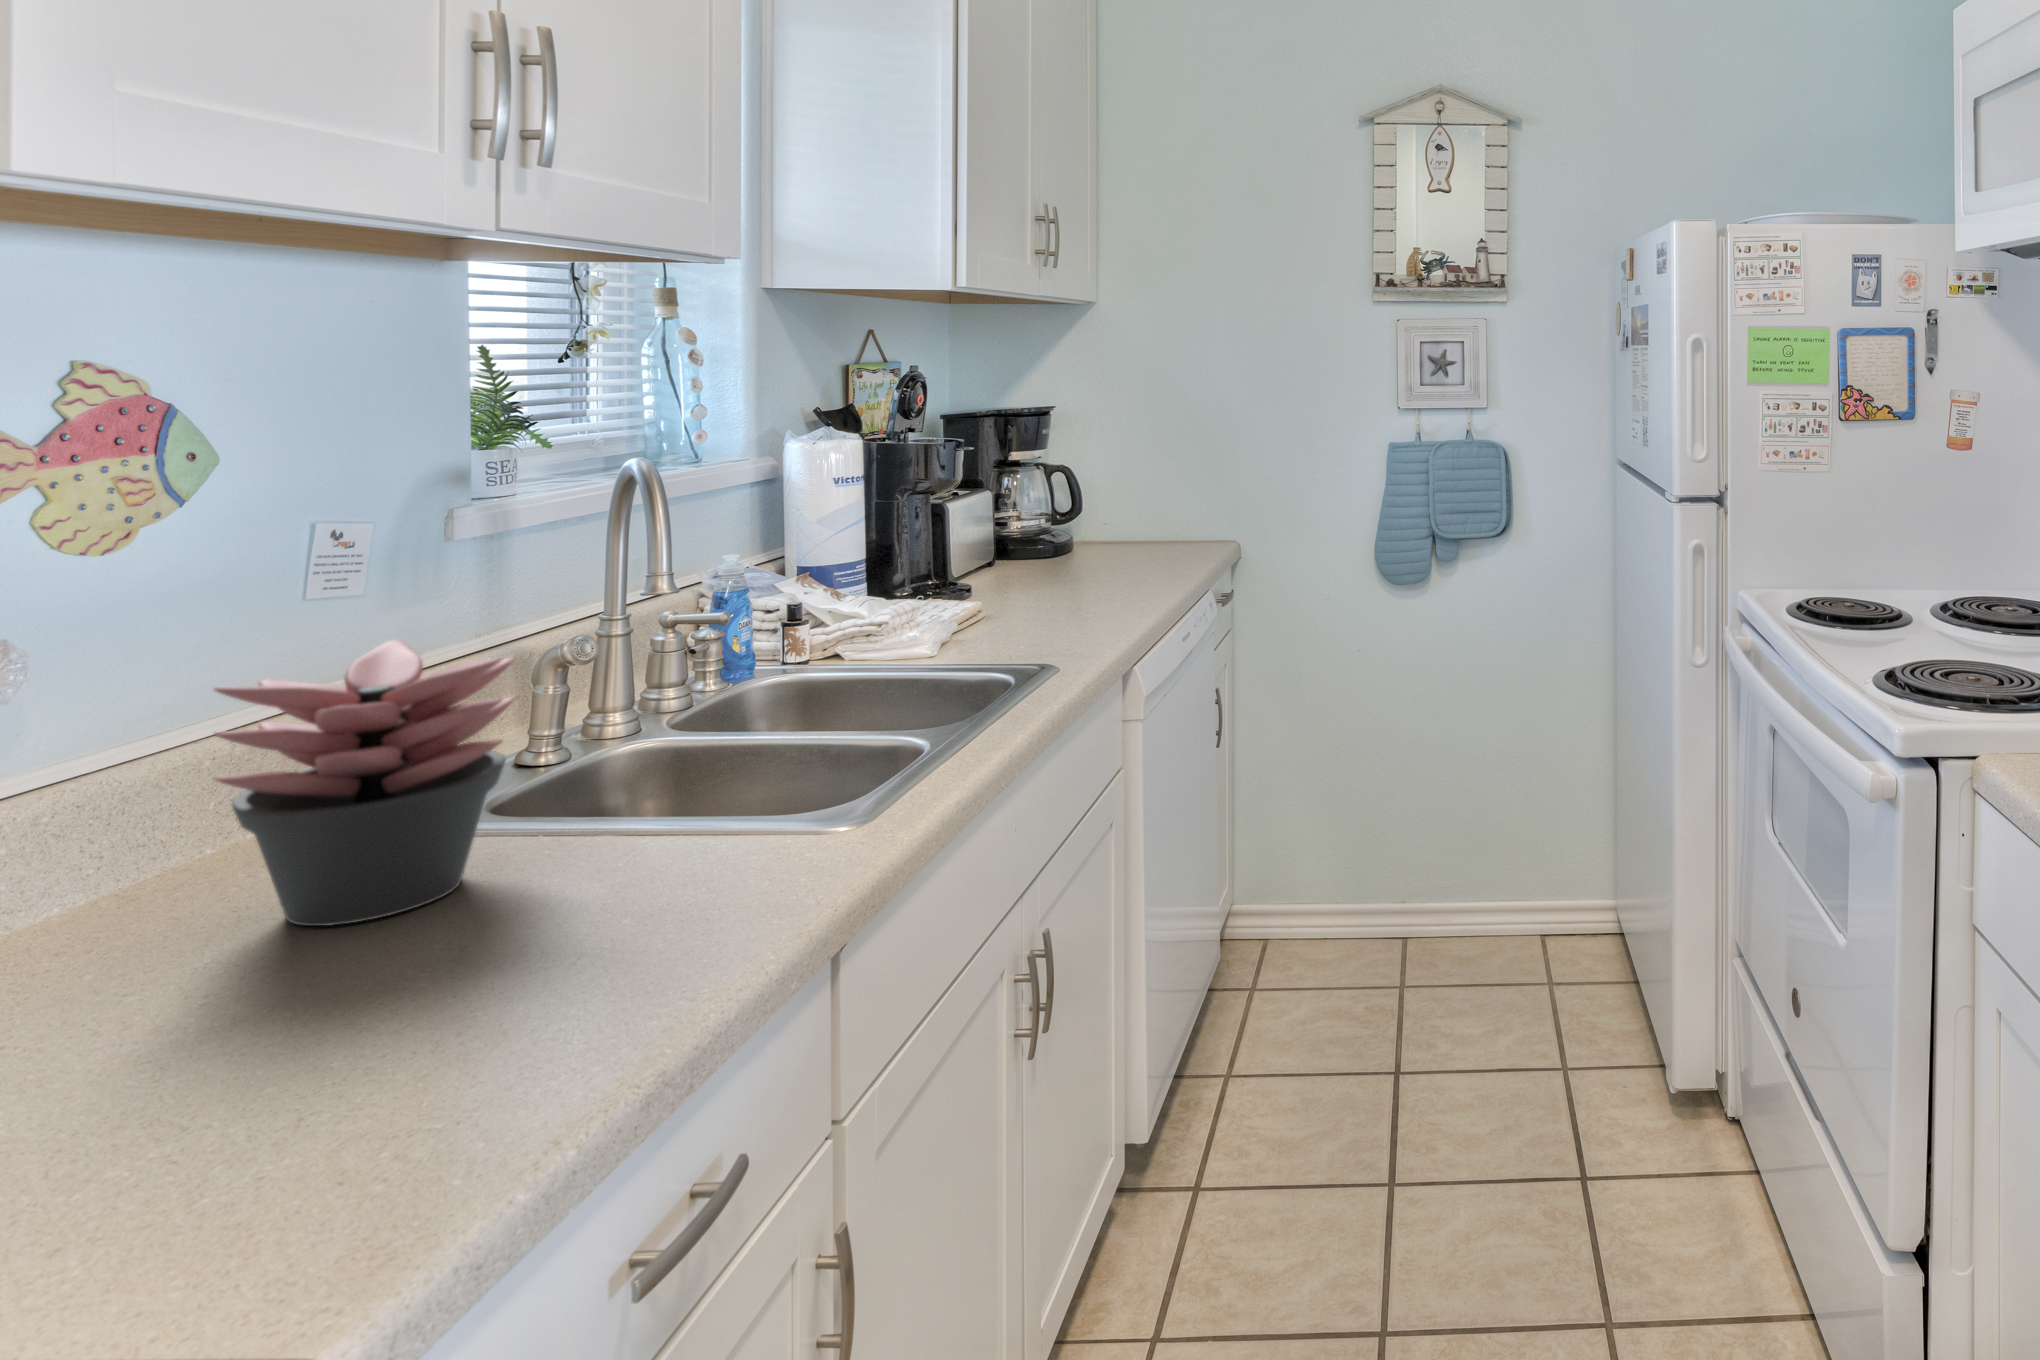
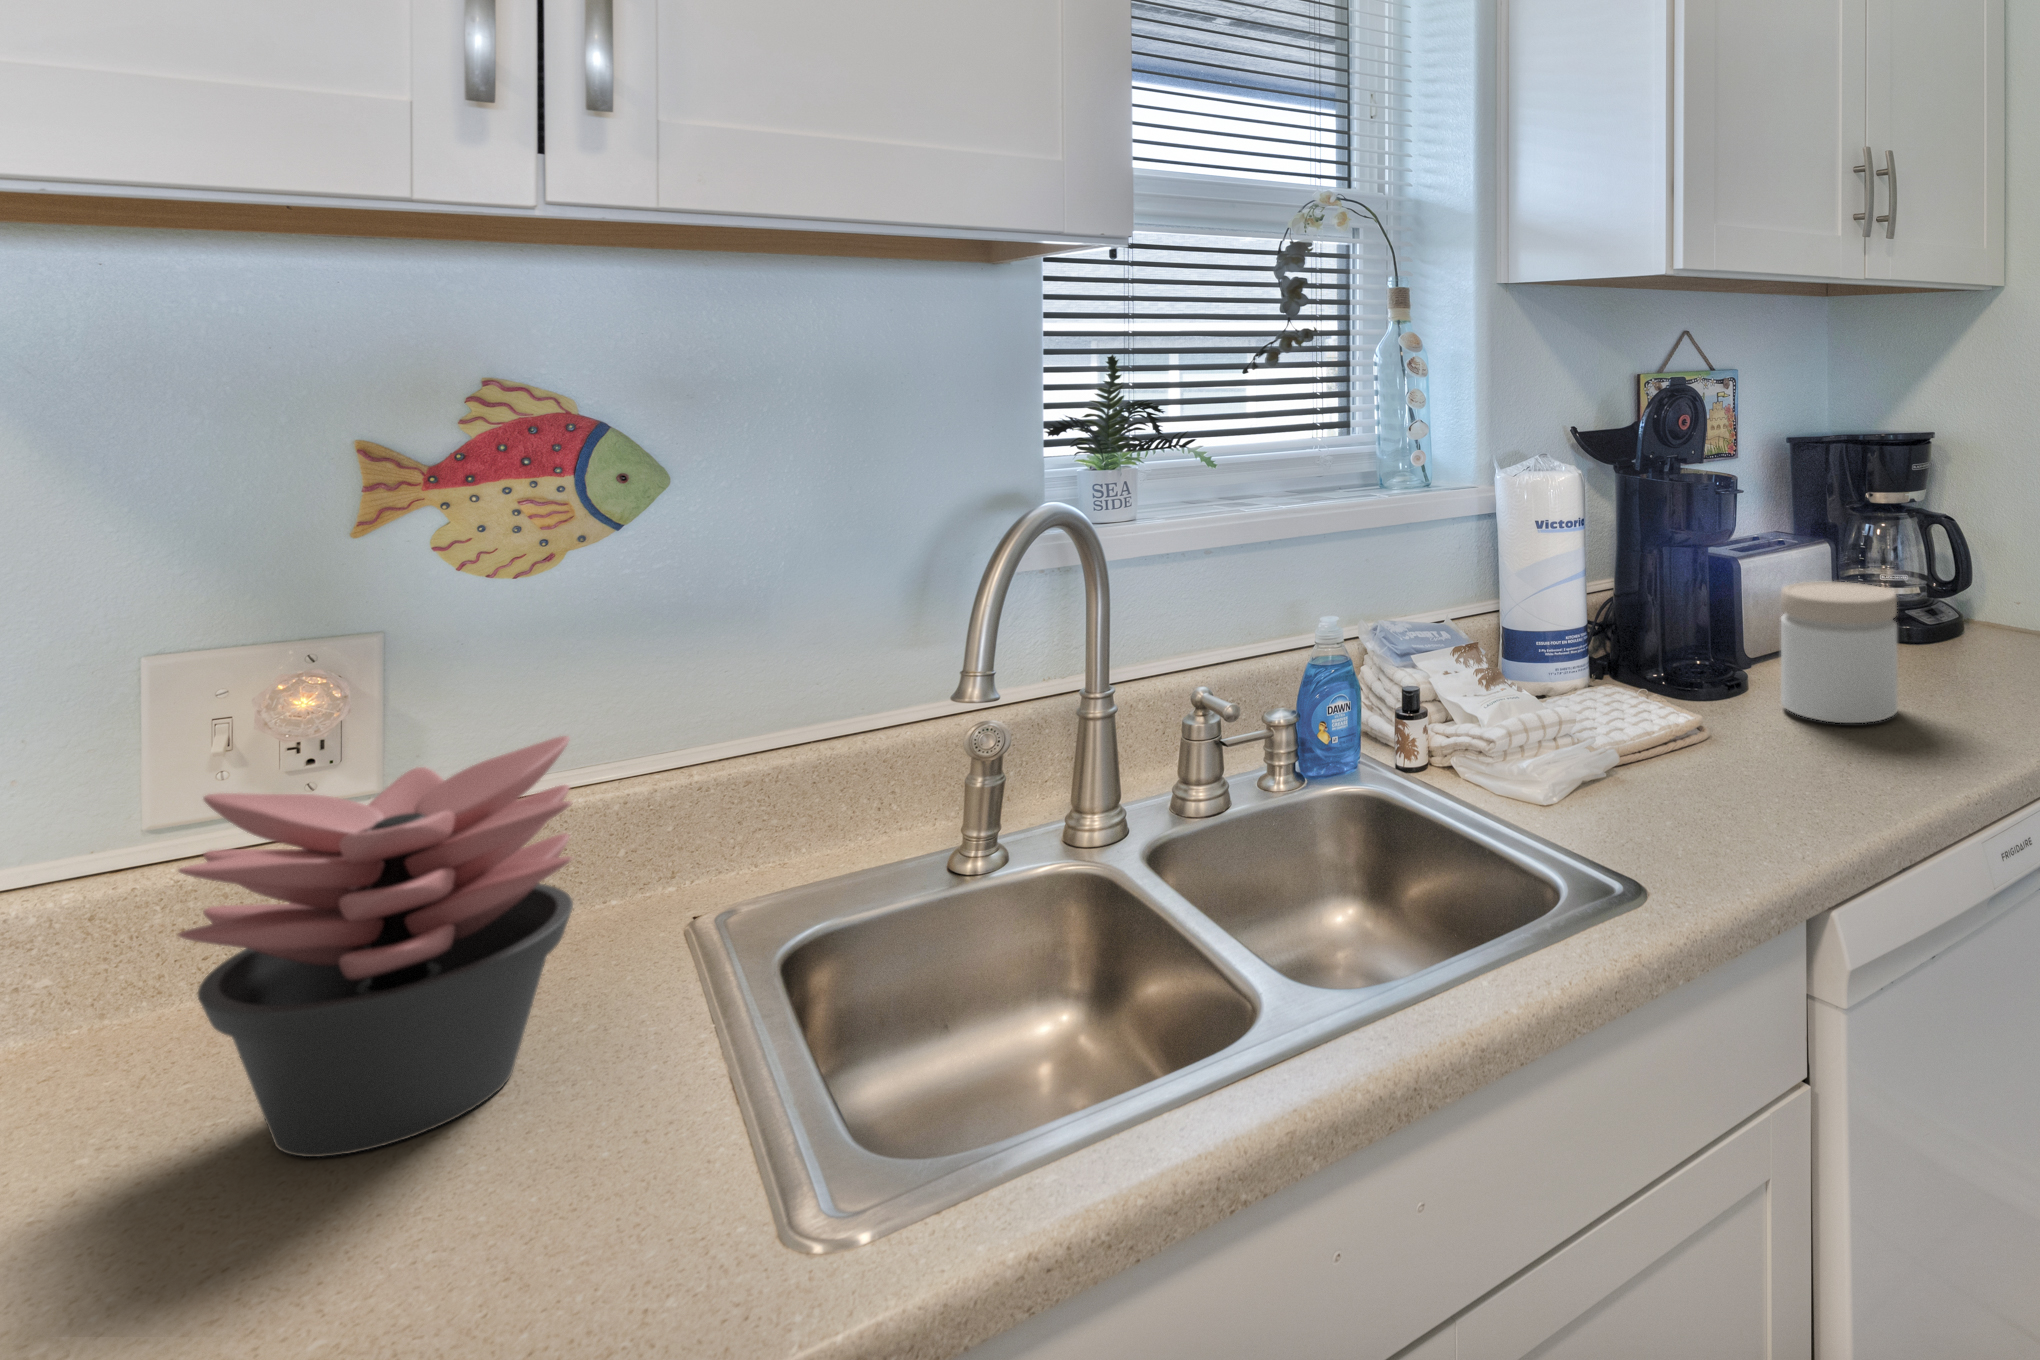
jar: none [1009,506,1089,595] -> present [1781,582,1898,723]

